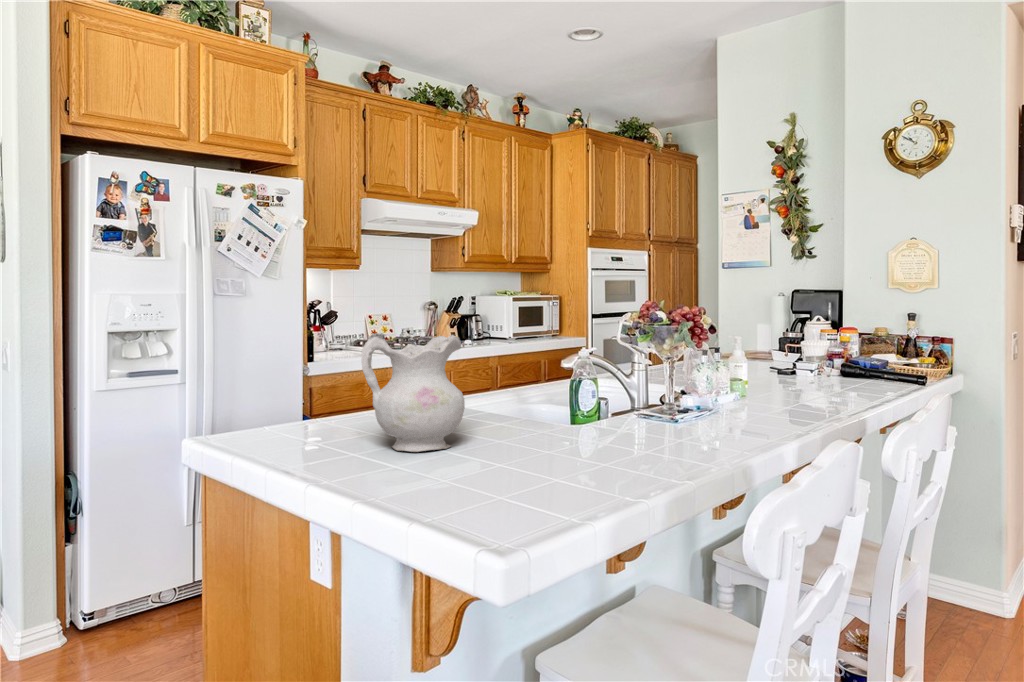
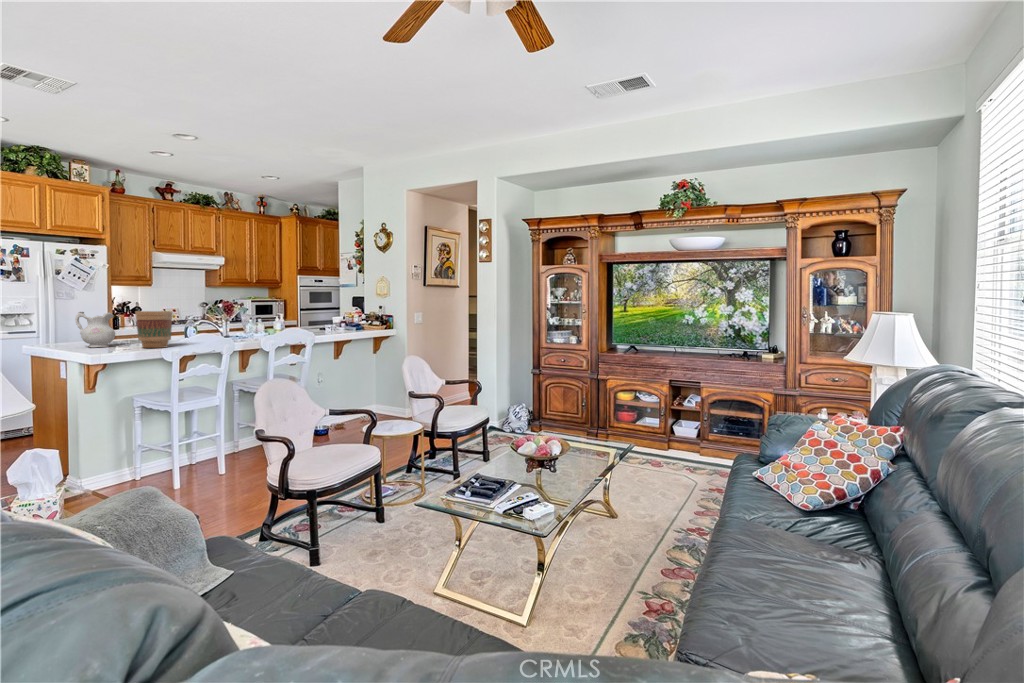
flower pot: none [554,330,664,463] -> present [135,311,172,348]

